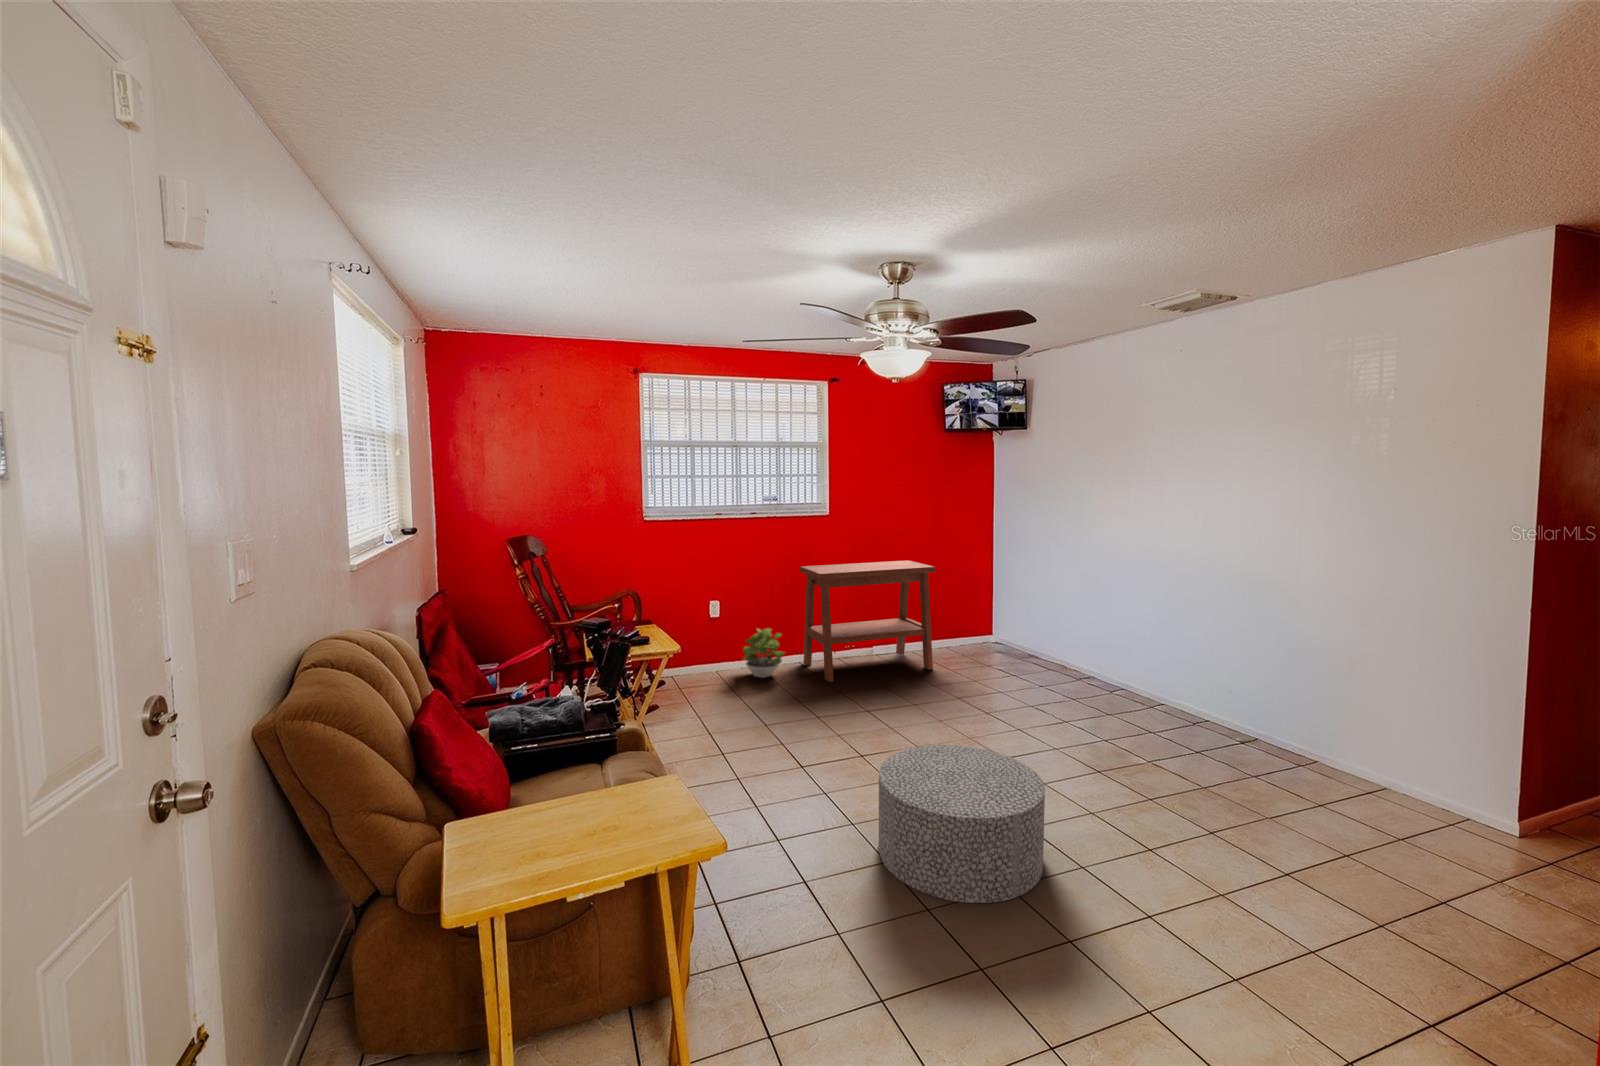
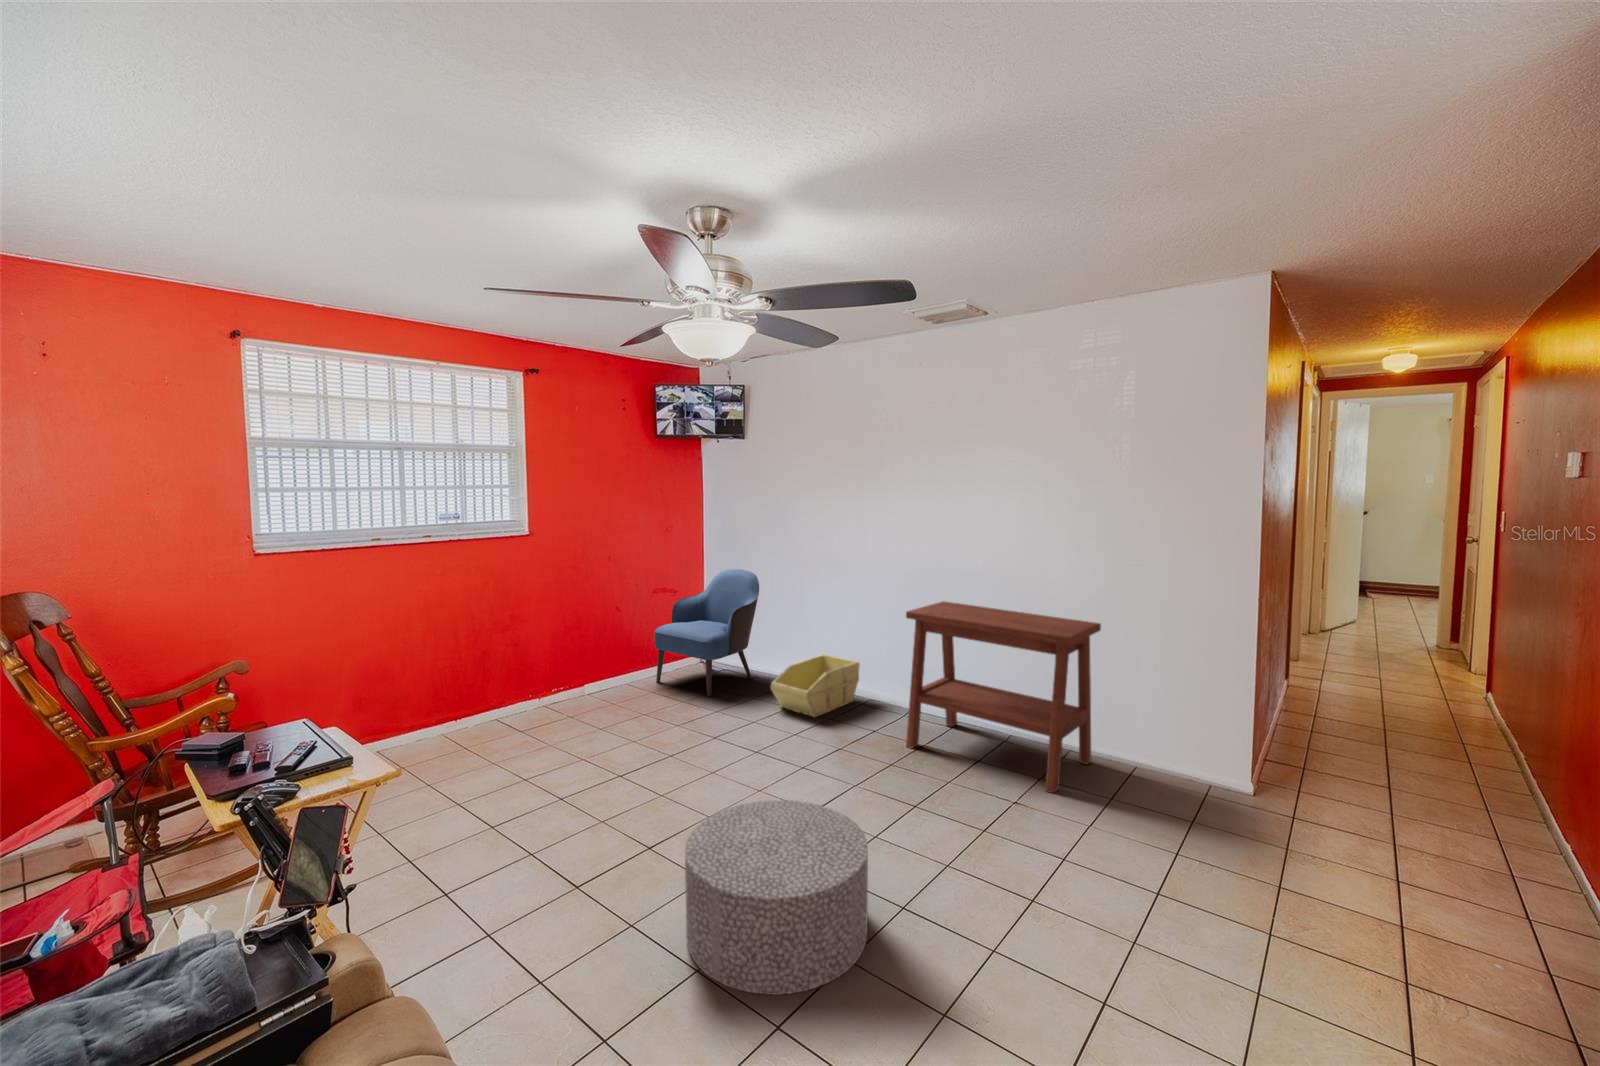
armchair: none [936,555,1038,670] -> present [654,569,759,696]
side table: present [800,560,935,682] -> present [906,601,1101,793]
potted plant: present [743,629,785,678] -> none [419,684,483,750]
storage bin: none [1034,645,1135,703] -> present [771,655,860,717]

